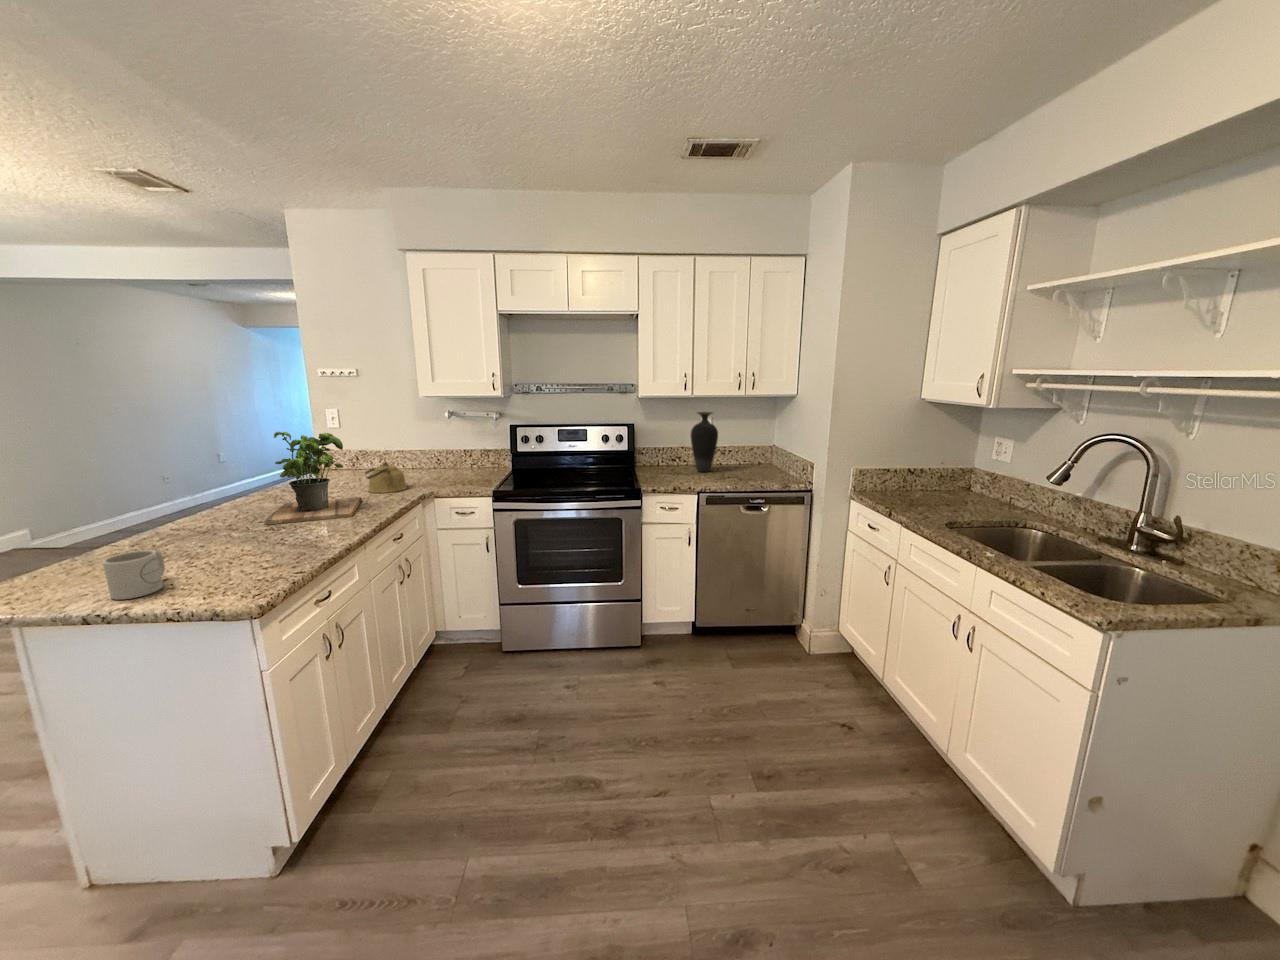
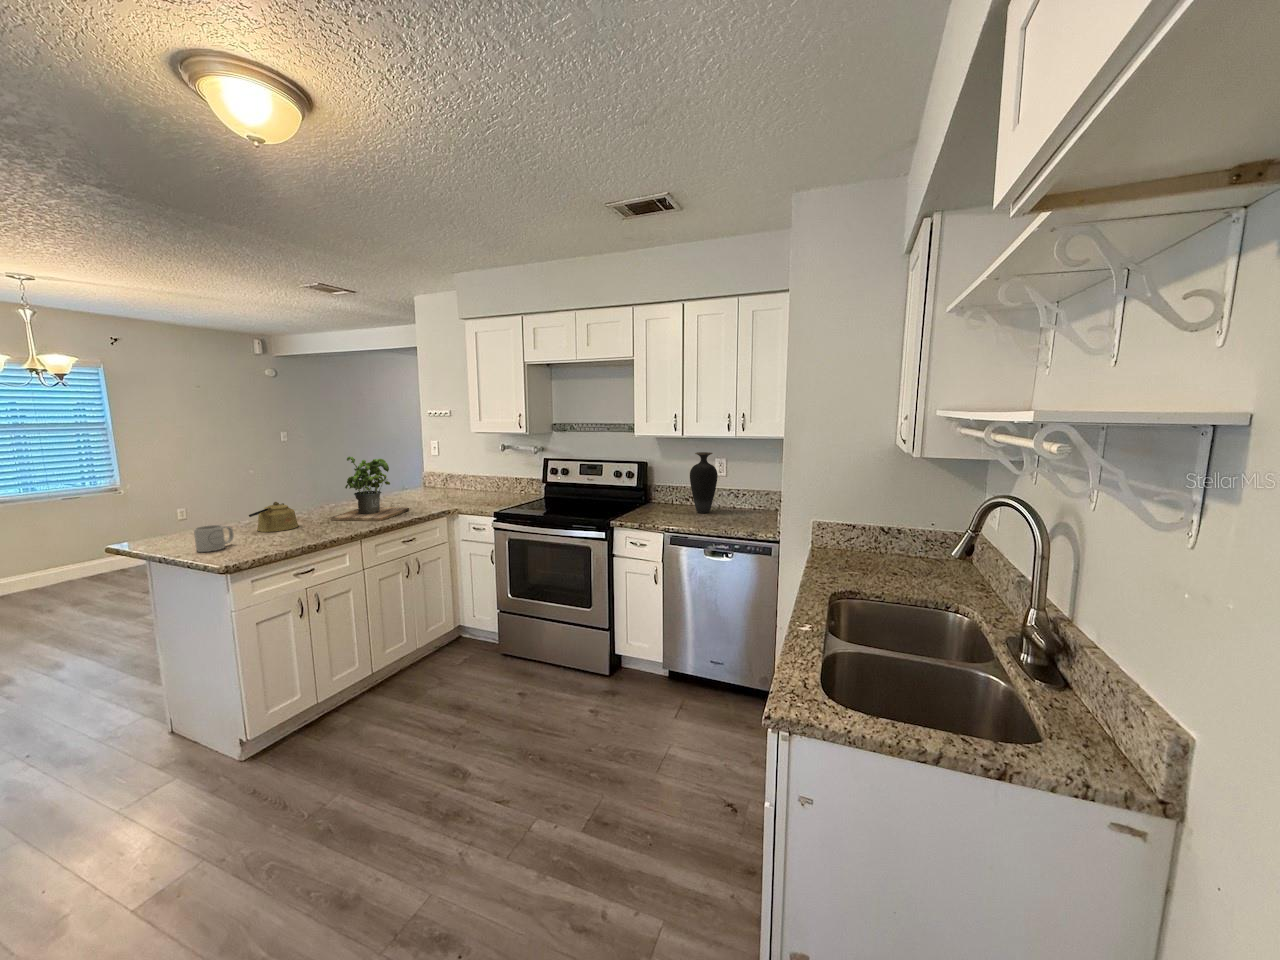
kettle: present [365,462,407,493] -> present [249,502,299,532]

